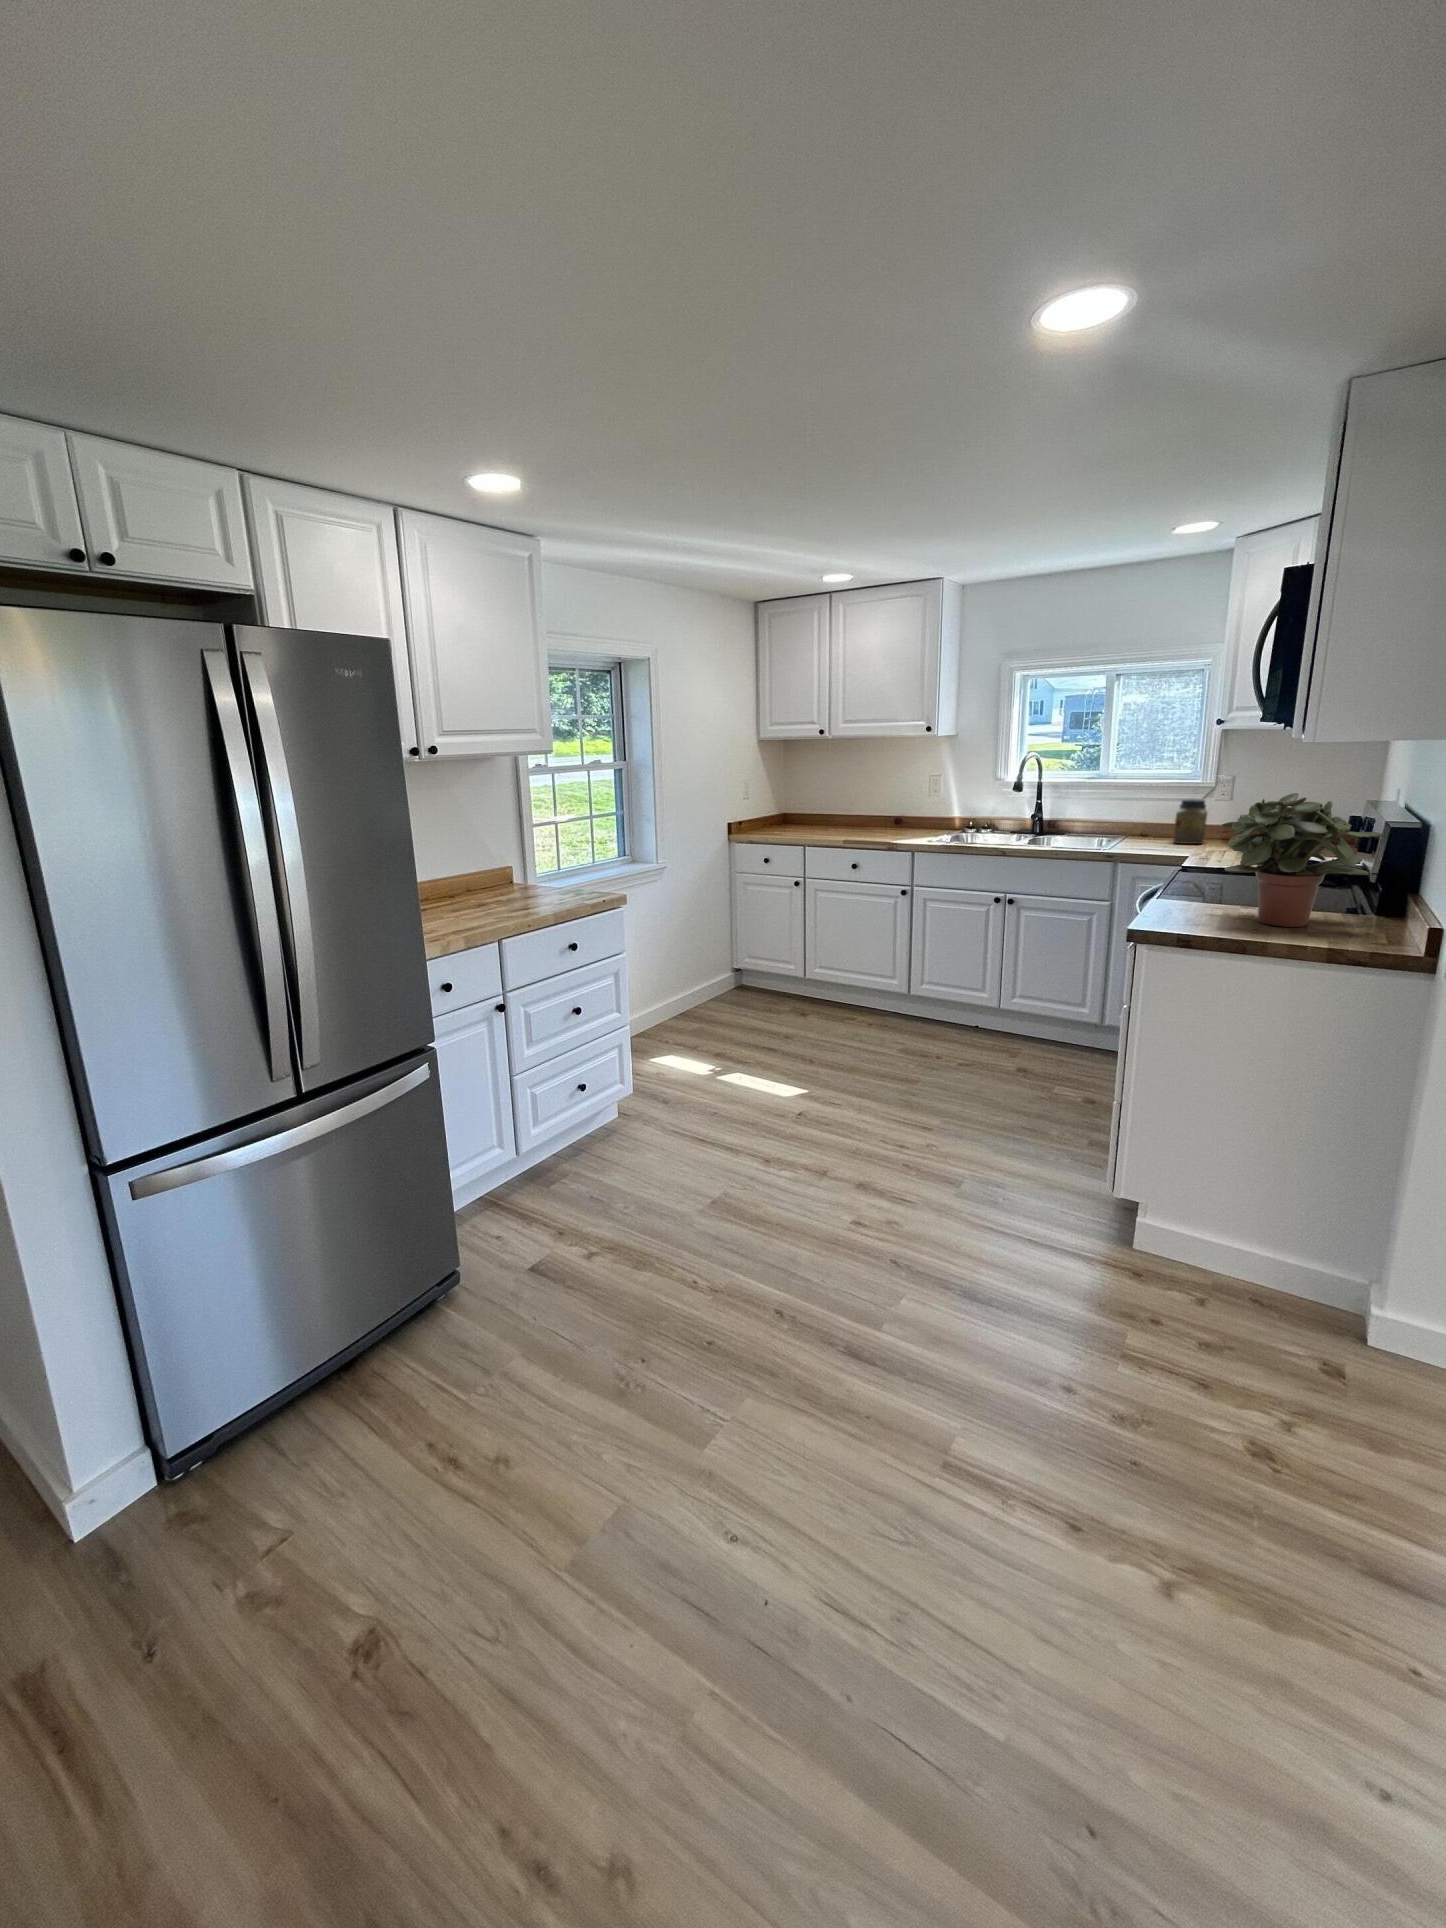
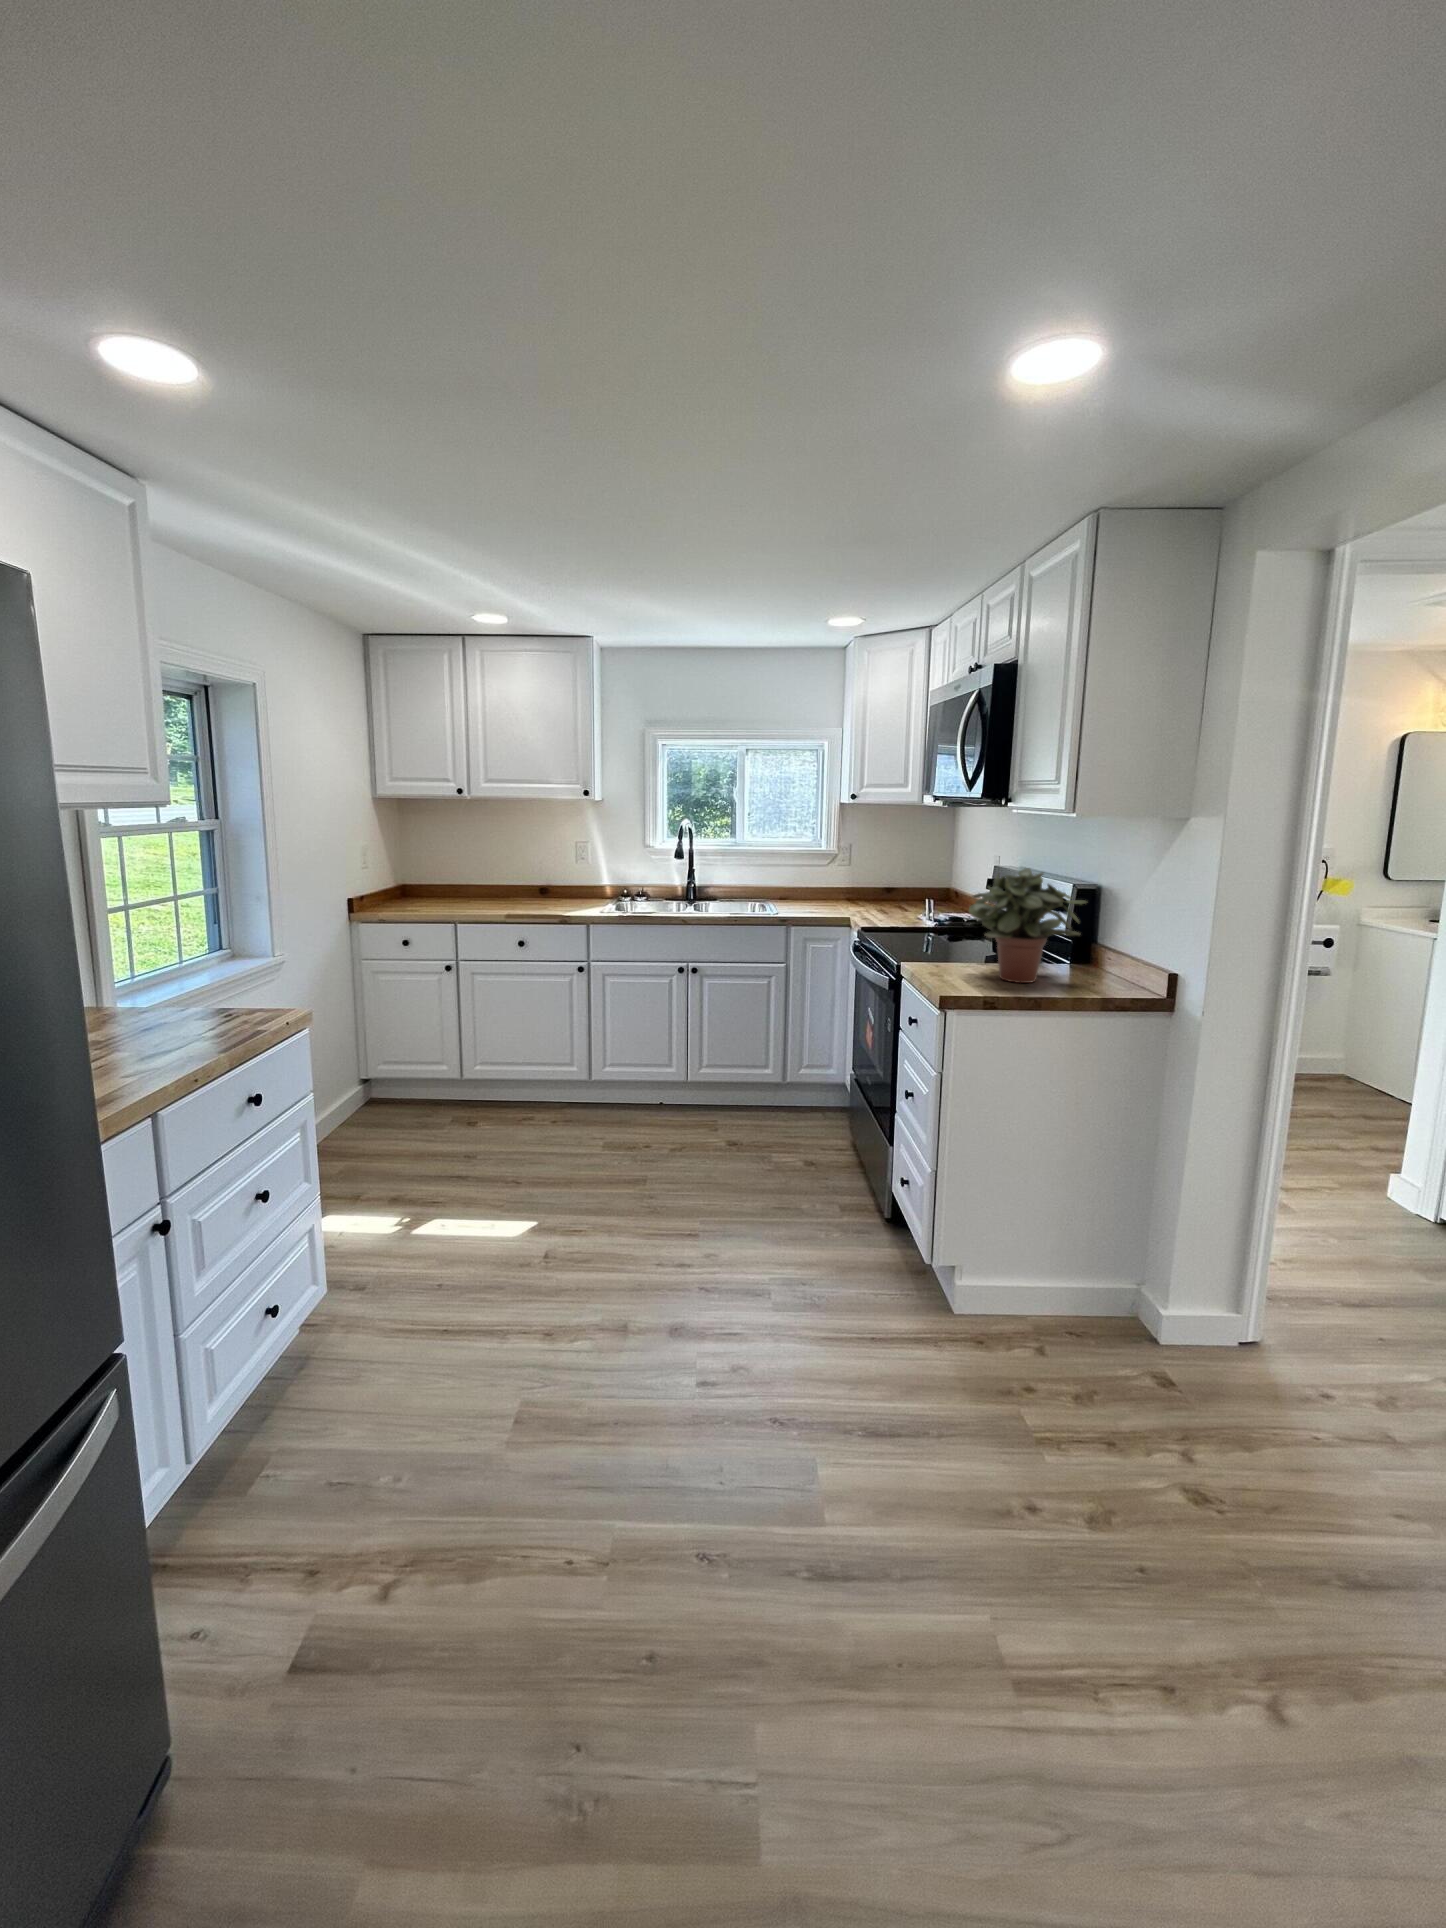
jar: present [1174,799,1207,844] -> none [814,868,839,907]

